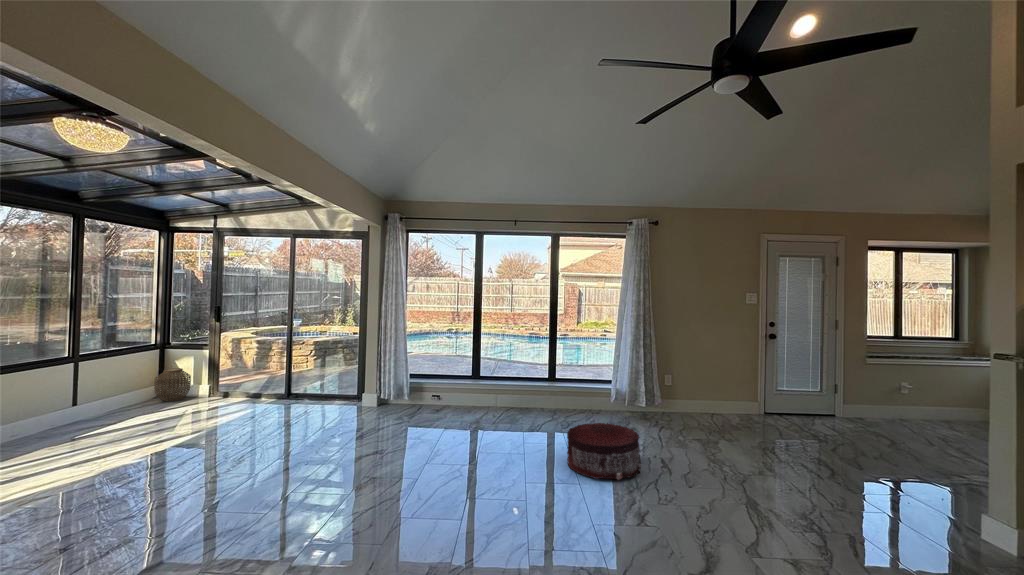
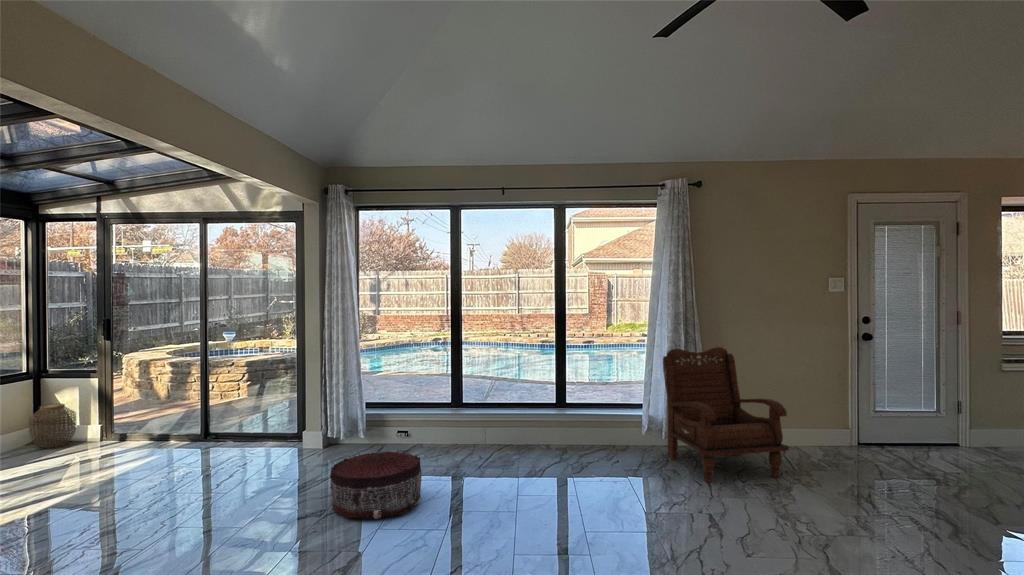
armchair: none [628,340,722,439] -> present [663,347,789,482]
pouf: present [567,423,641,480] -> present [330,451,422,519]

